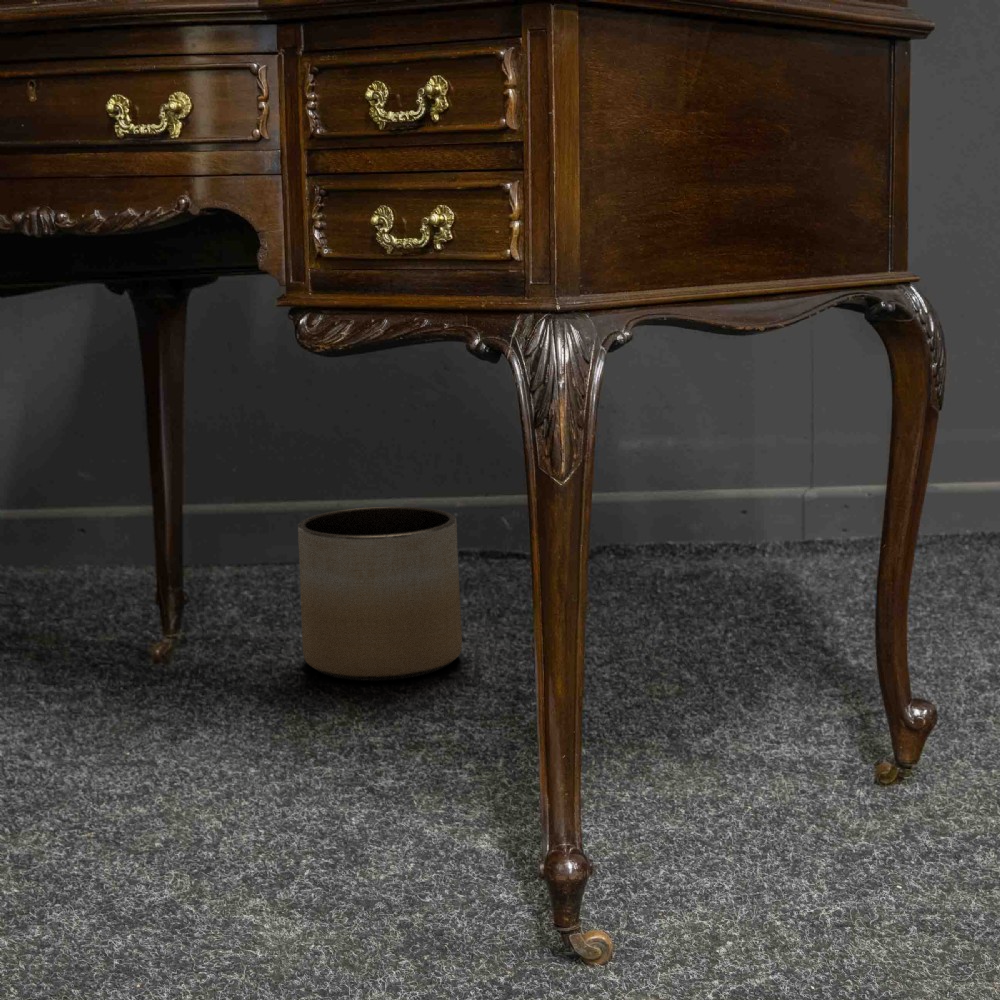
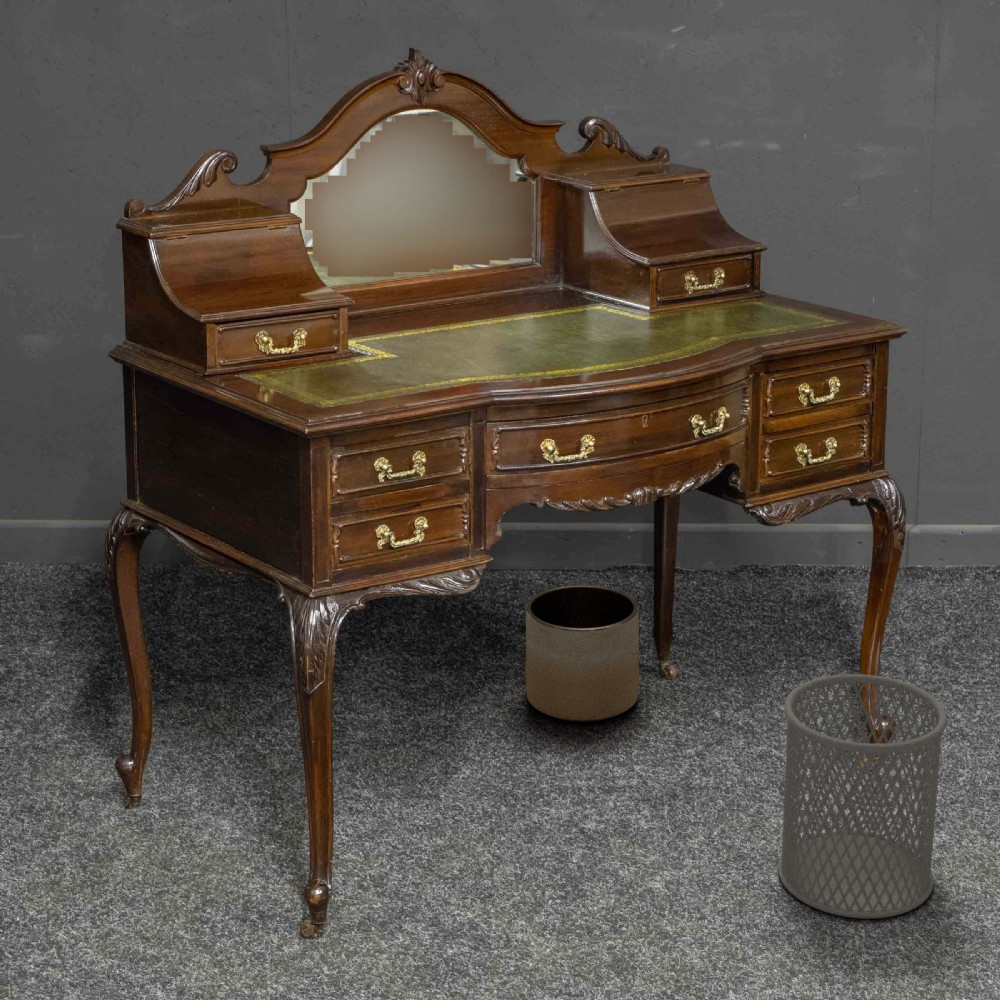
wastebasket: none [672,505,929,865] -> present [778,674,947,919]

